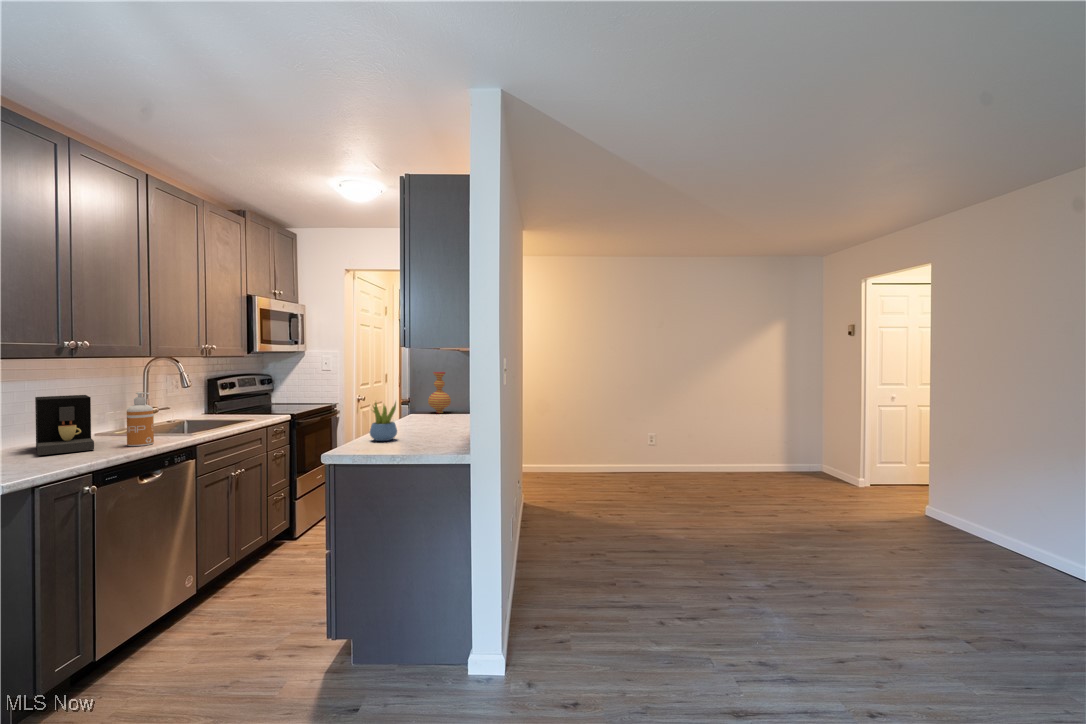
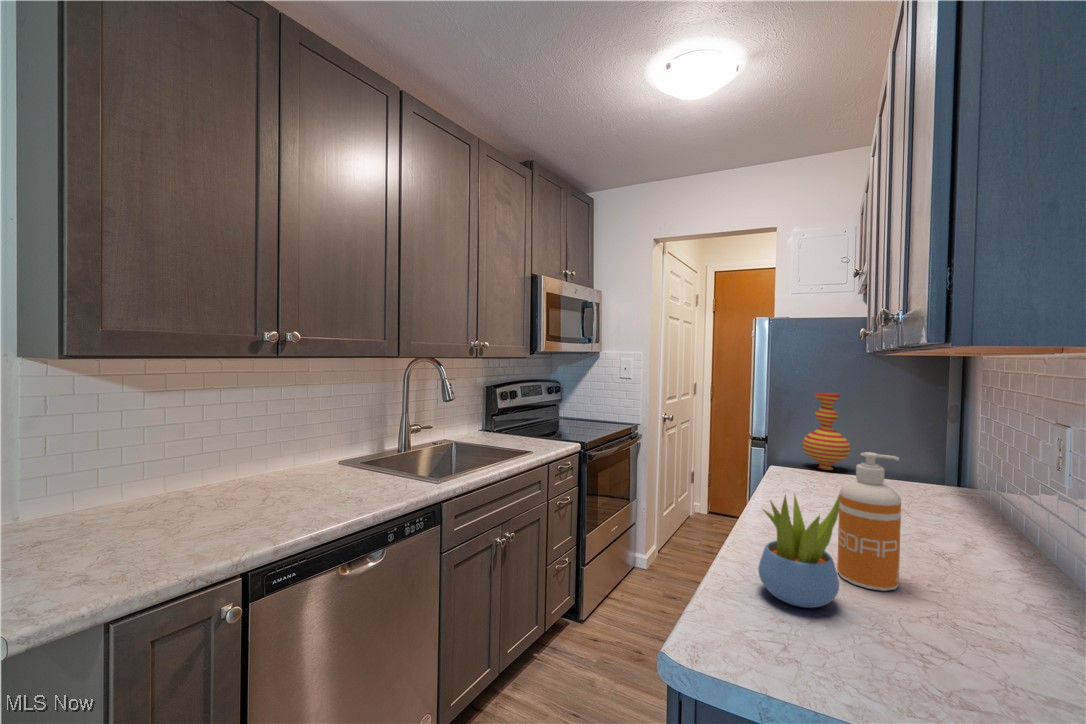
soap dispenser: present [127,392,154,446] -> present [837,452,901,591]
coffee maker: present [35,395,94,455] -> none [228,410,322,509]

